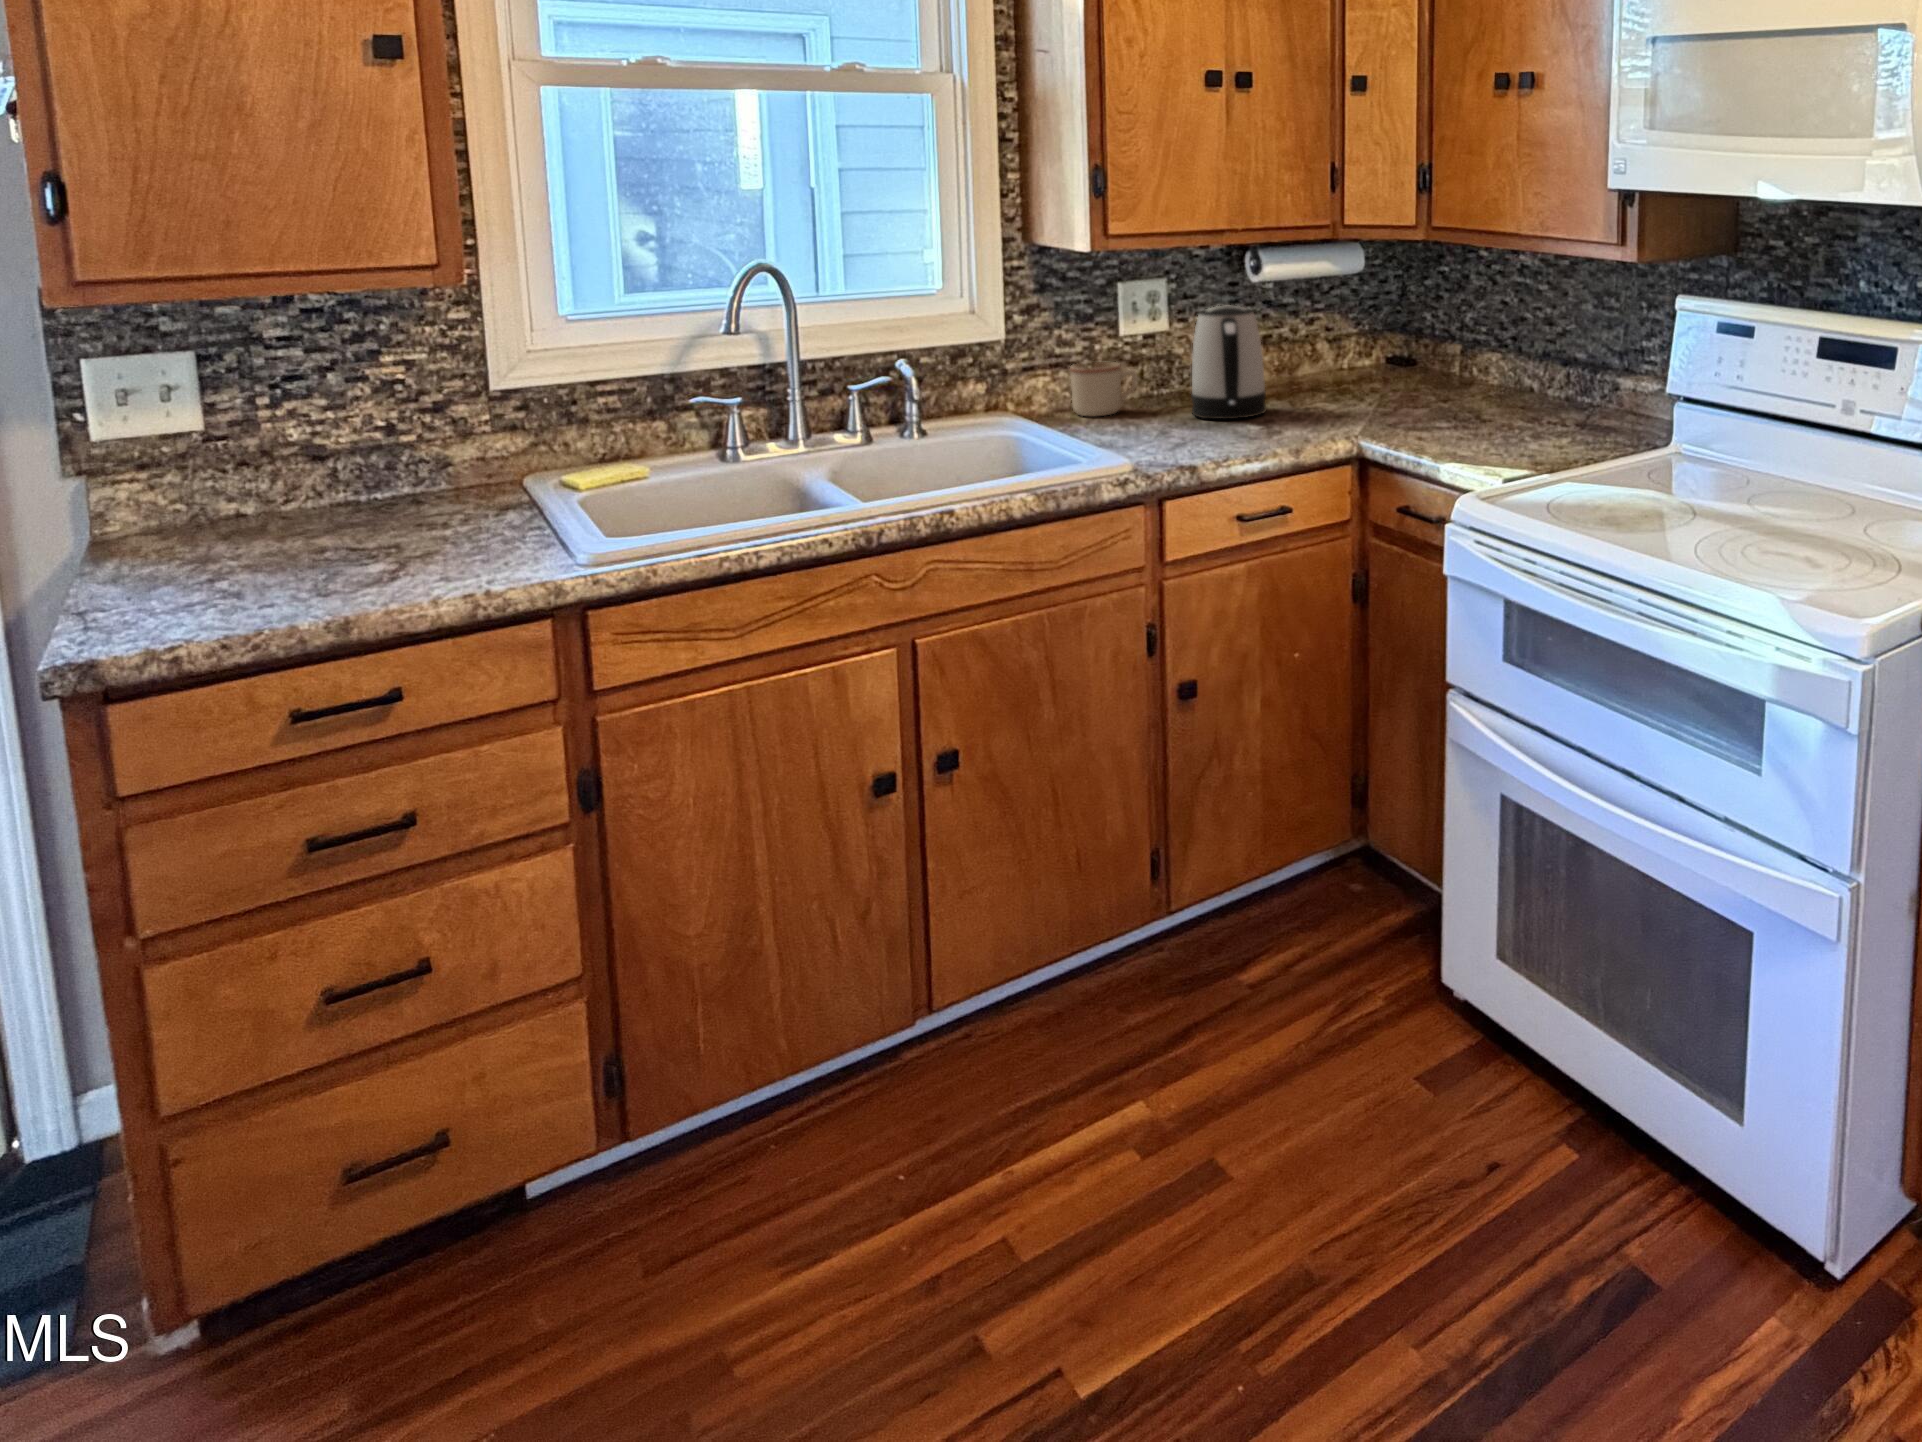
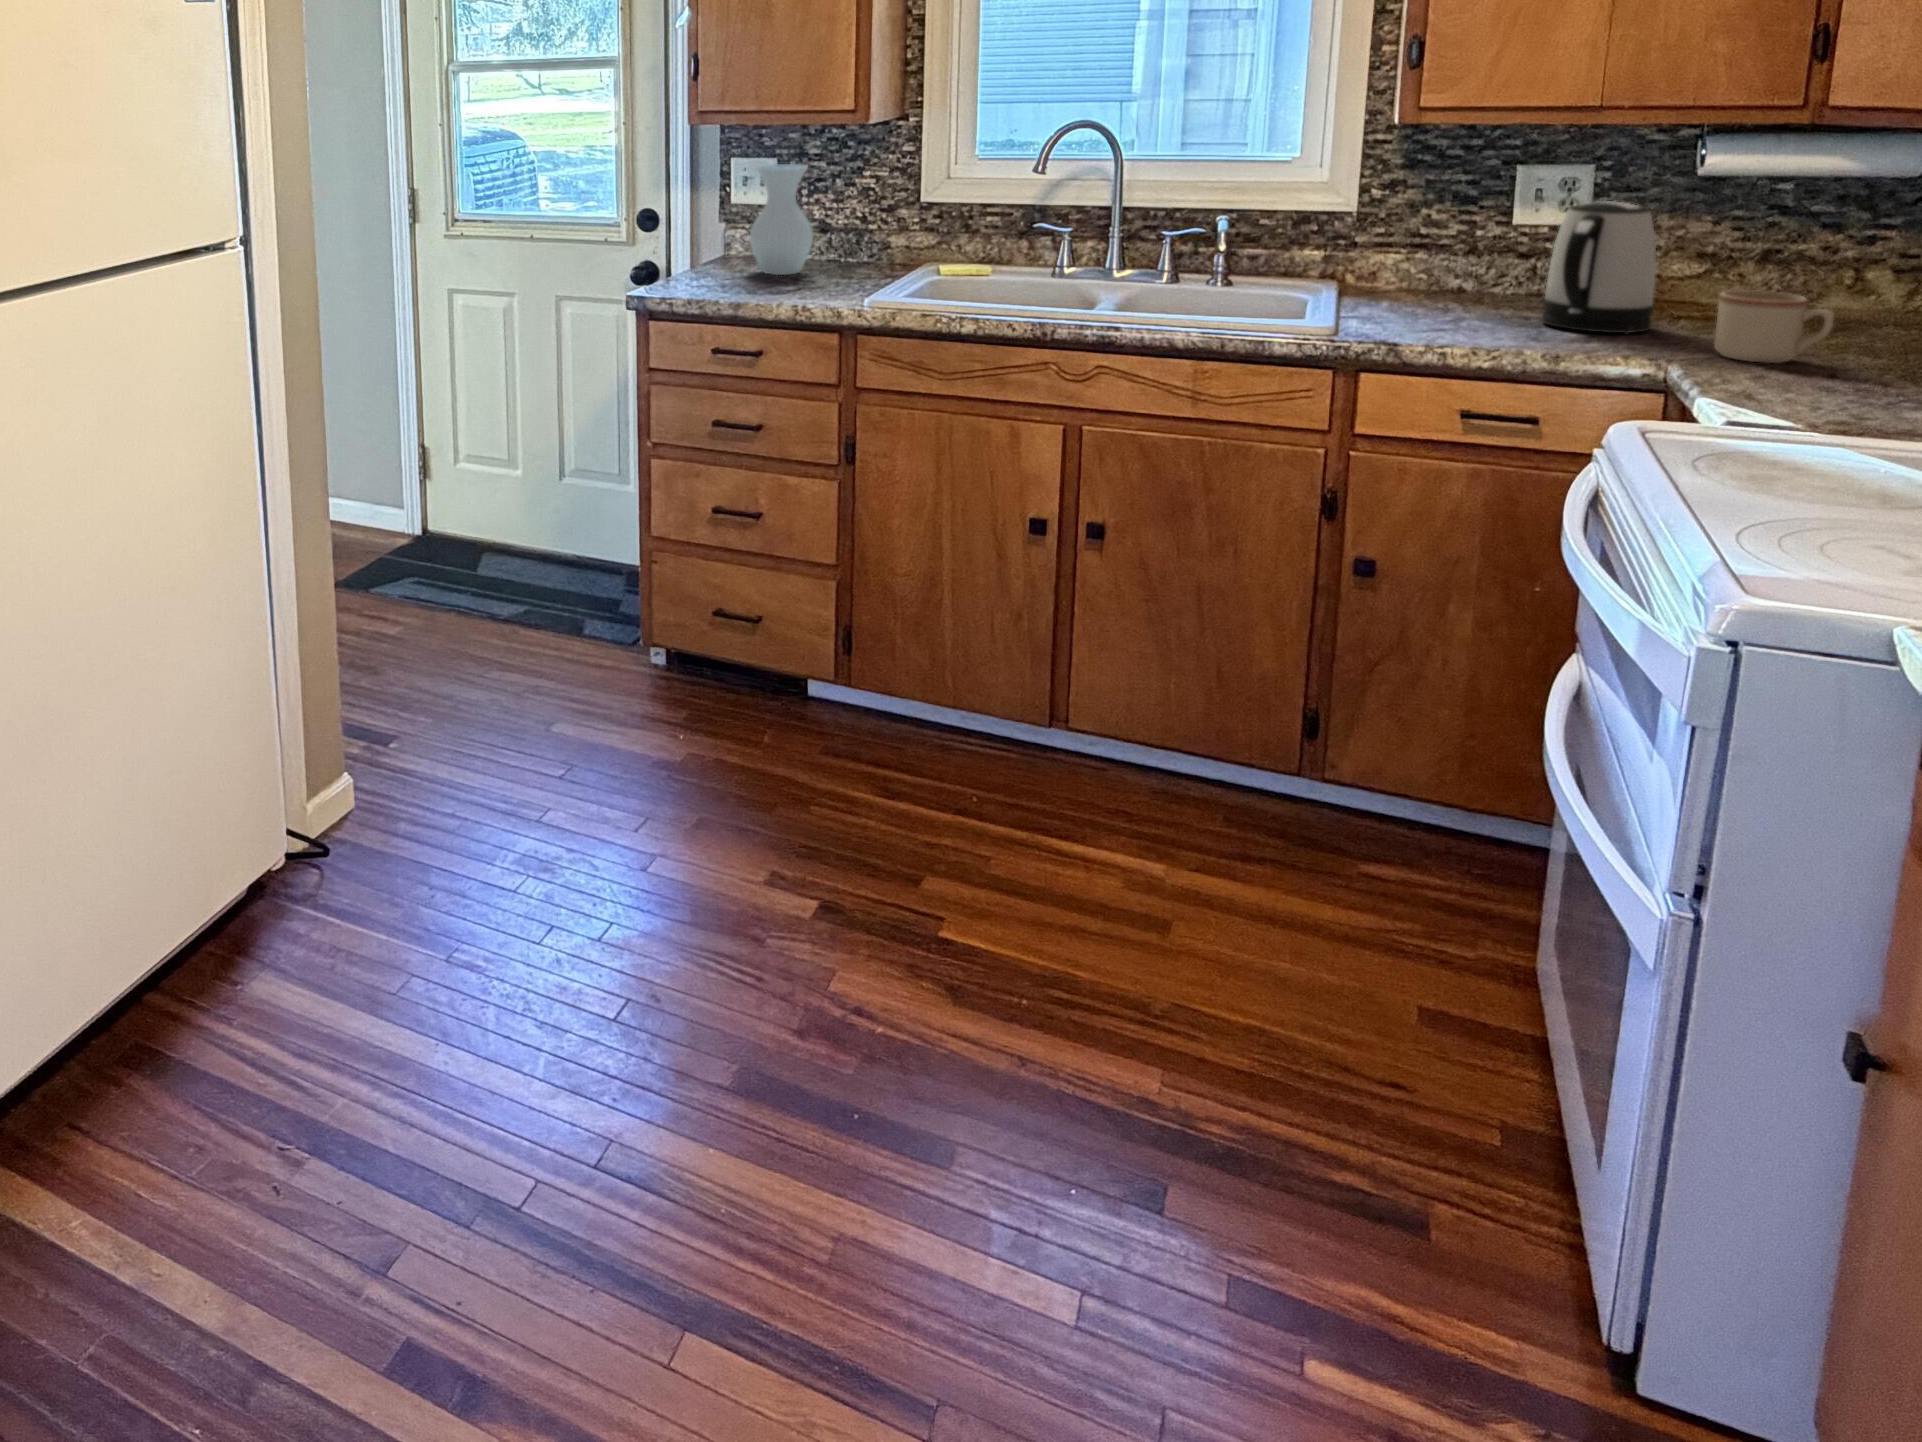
vase: none [184,354,327,549] -> present [750,164,813,275]
mug: present [1070,361,1137,416] -> present [1714,290,1833,363]

